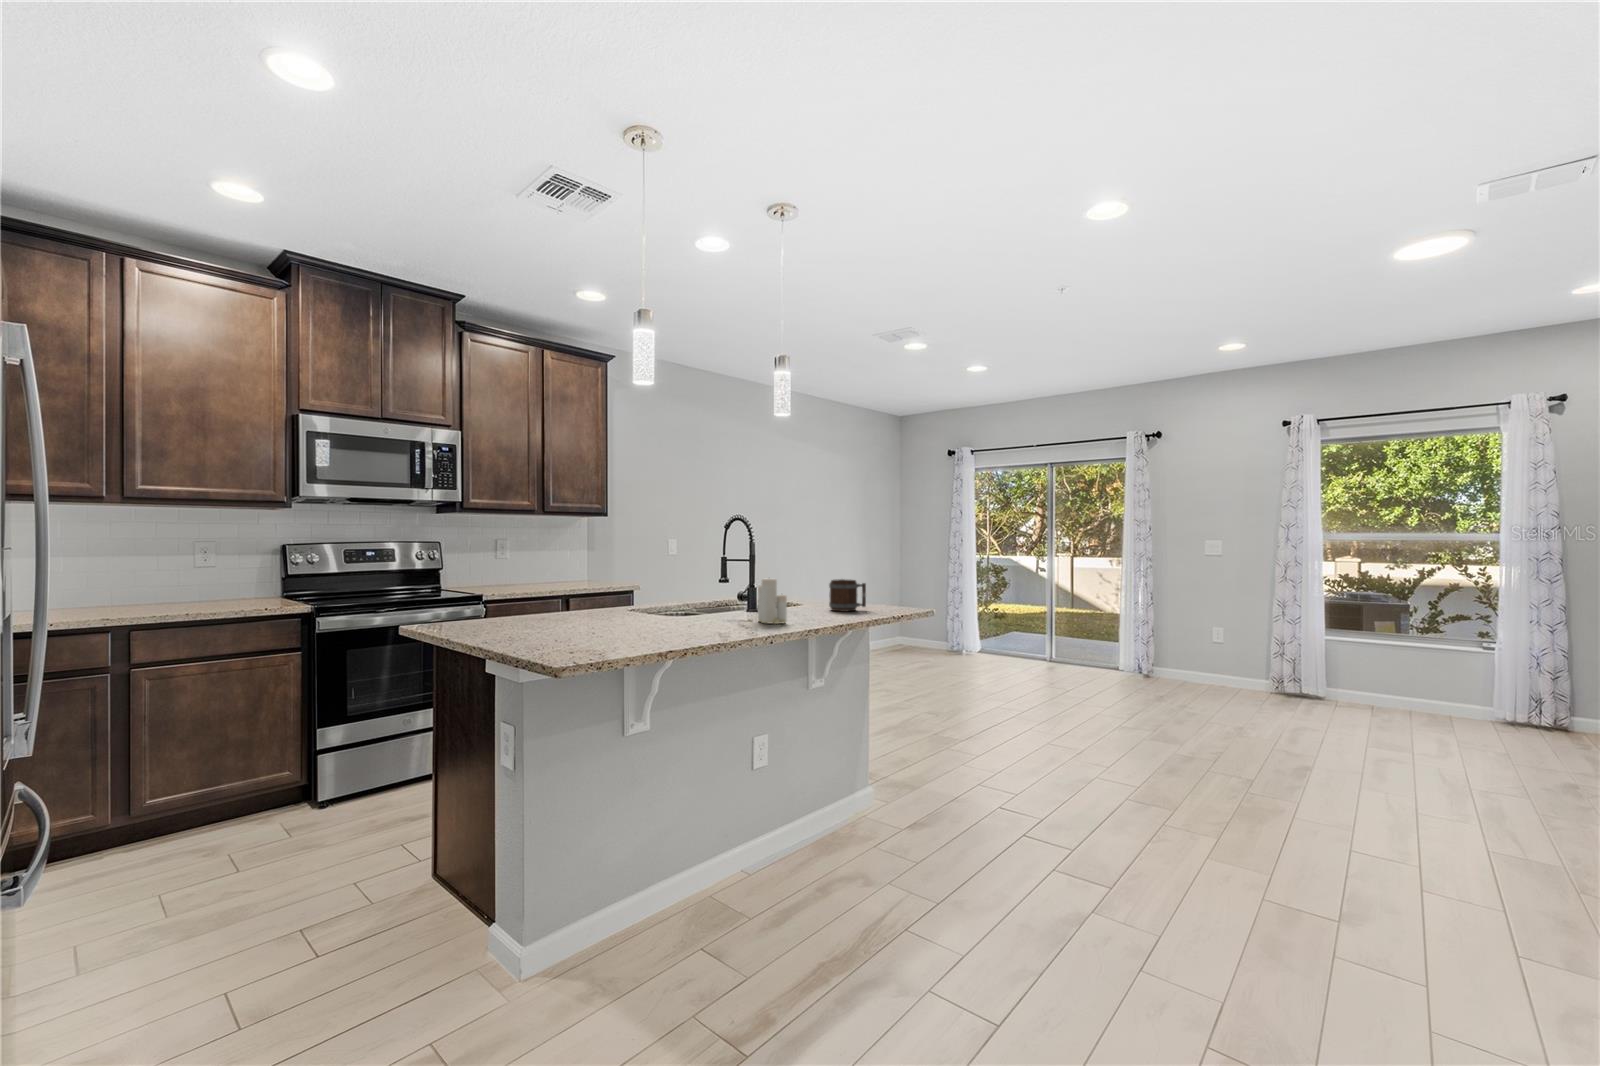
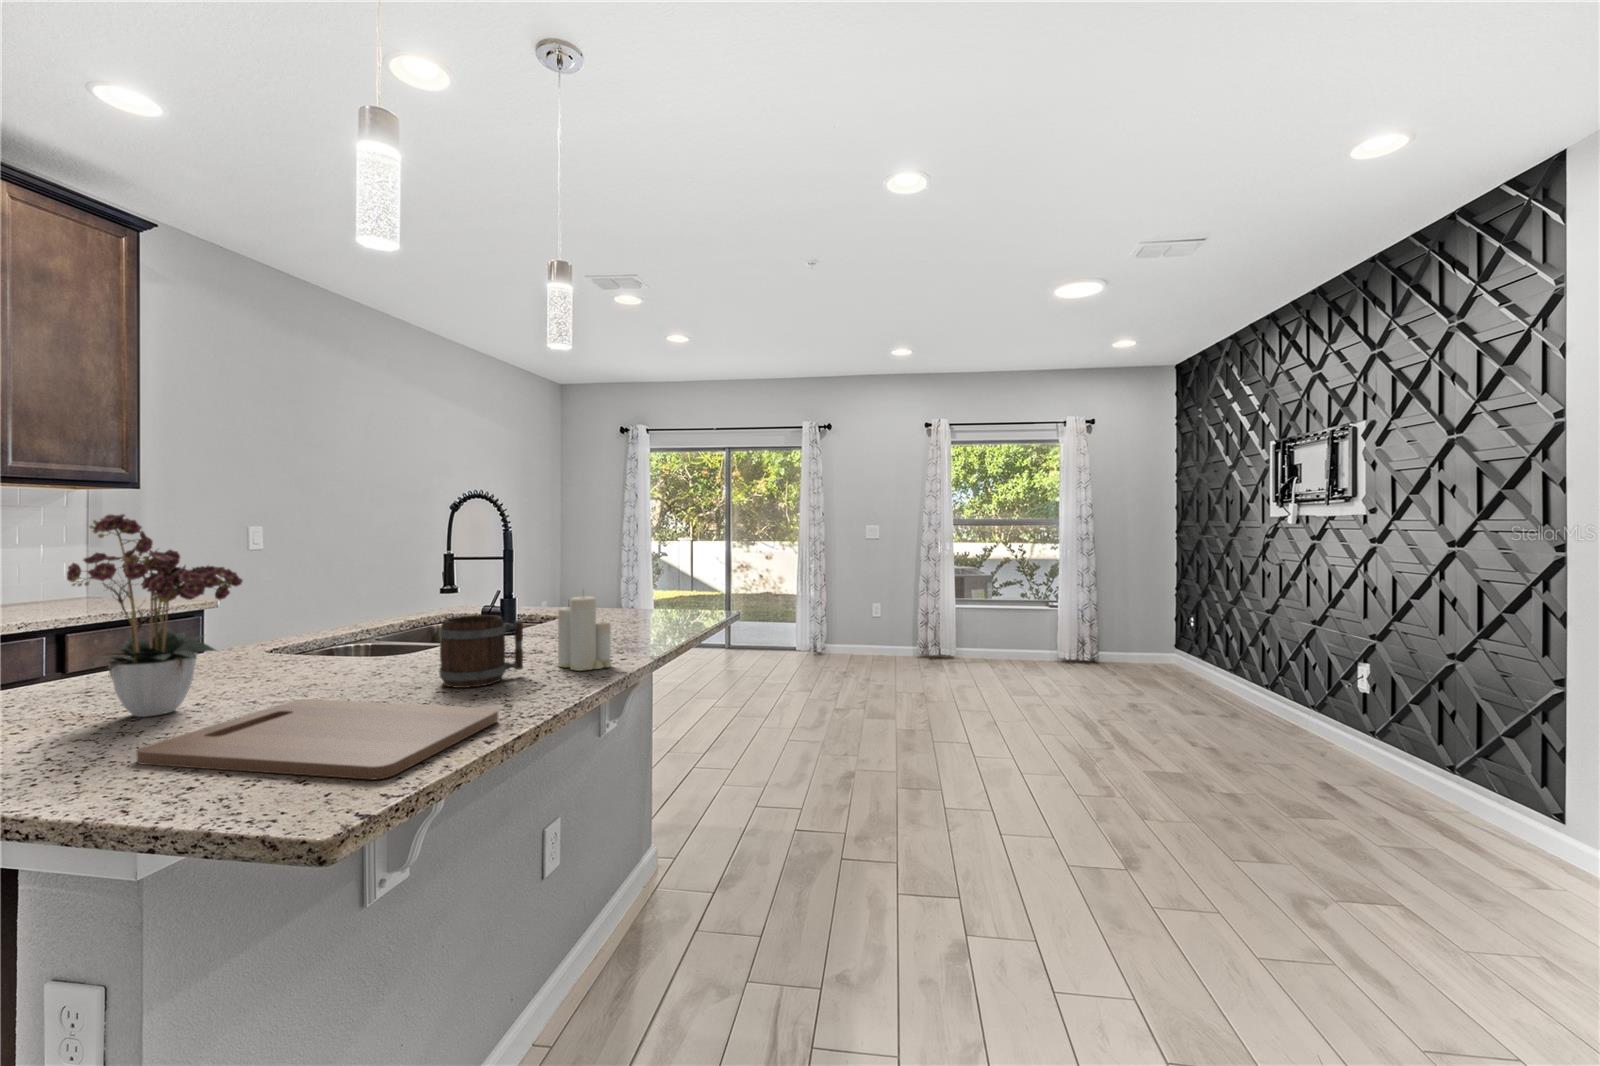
flower arrangement: none [543,524,612,621] -> present [67,514,243,717]
mug: present [829,579,866,611] -> present [439,615,523,688]
cutting board: none [559,619,694,643] -> present [137,699,499,780]

